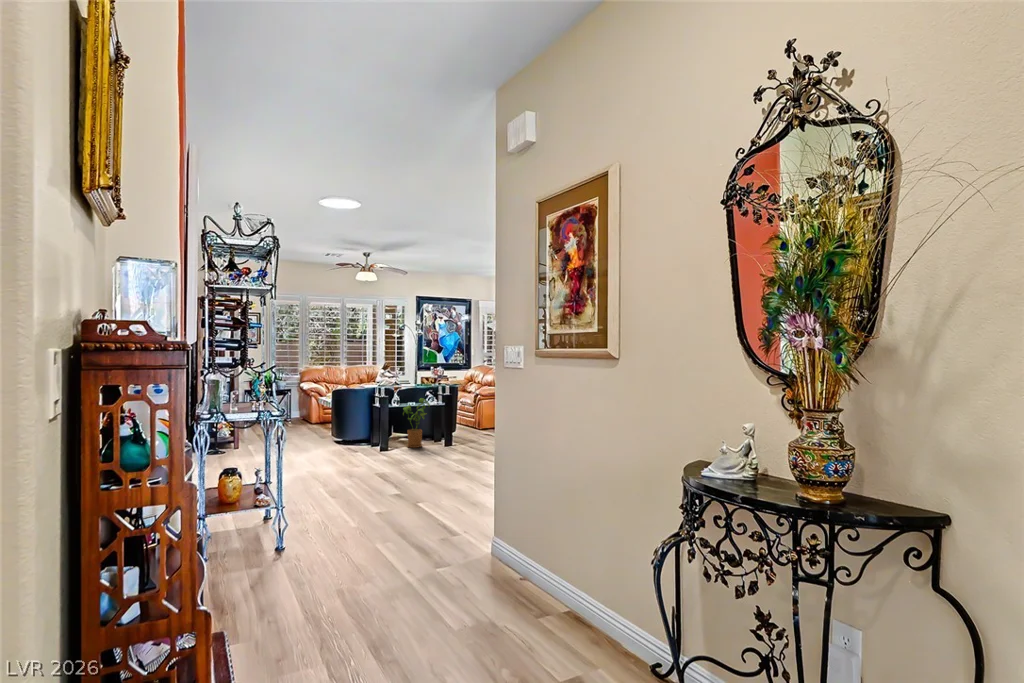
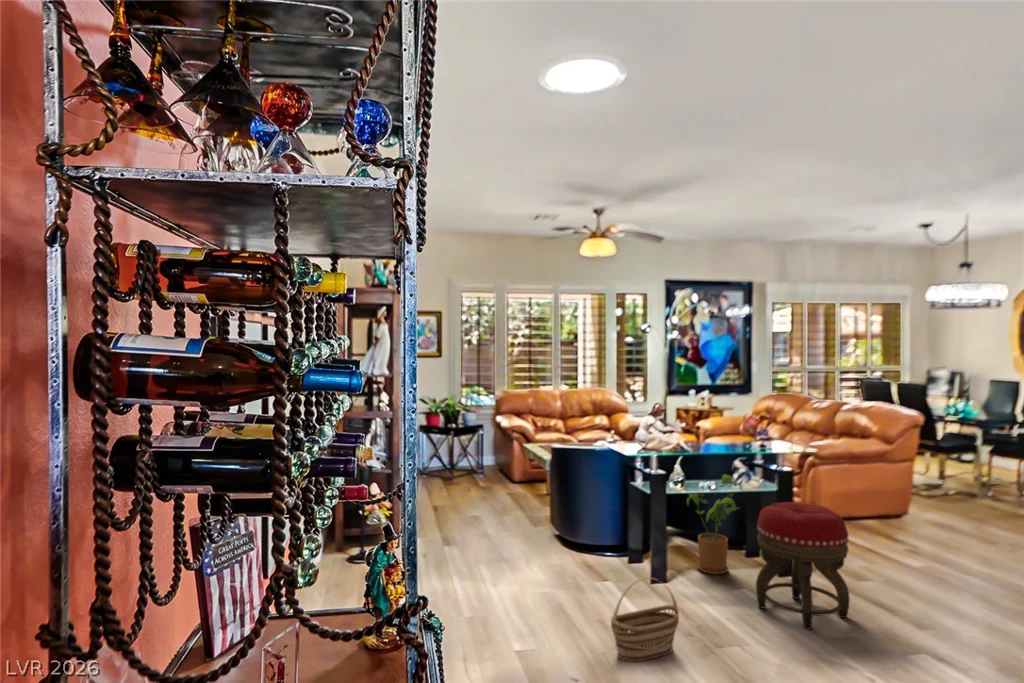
footstool: none [427,406,467,458] -> present [756,502,850,630]
basket: none [352,435,384,471] -> present [611,578,679,662]

